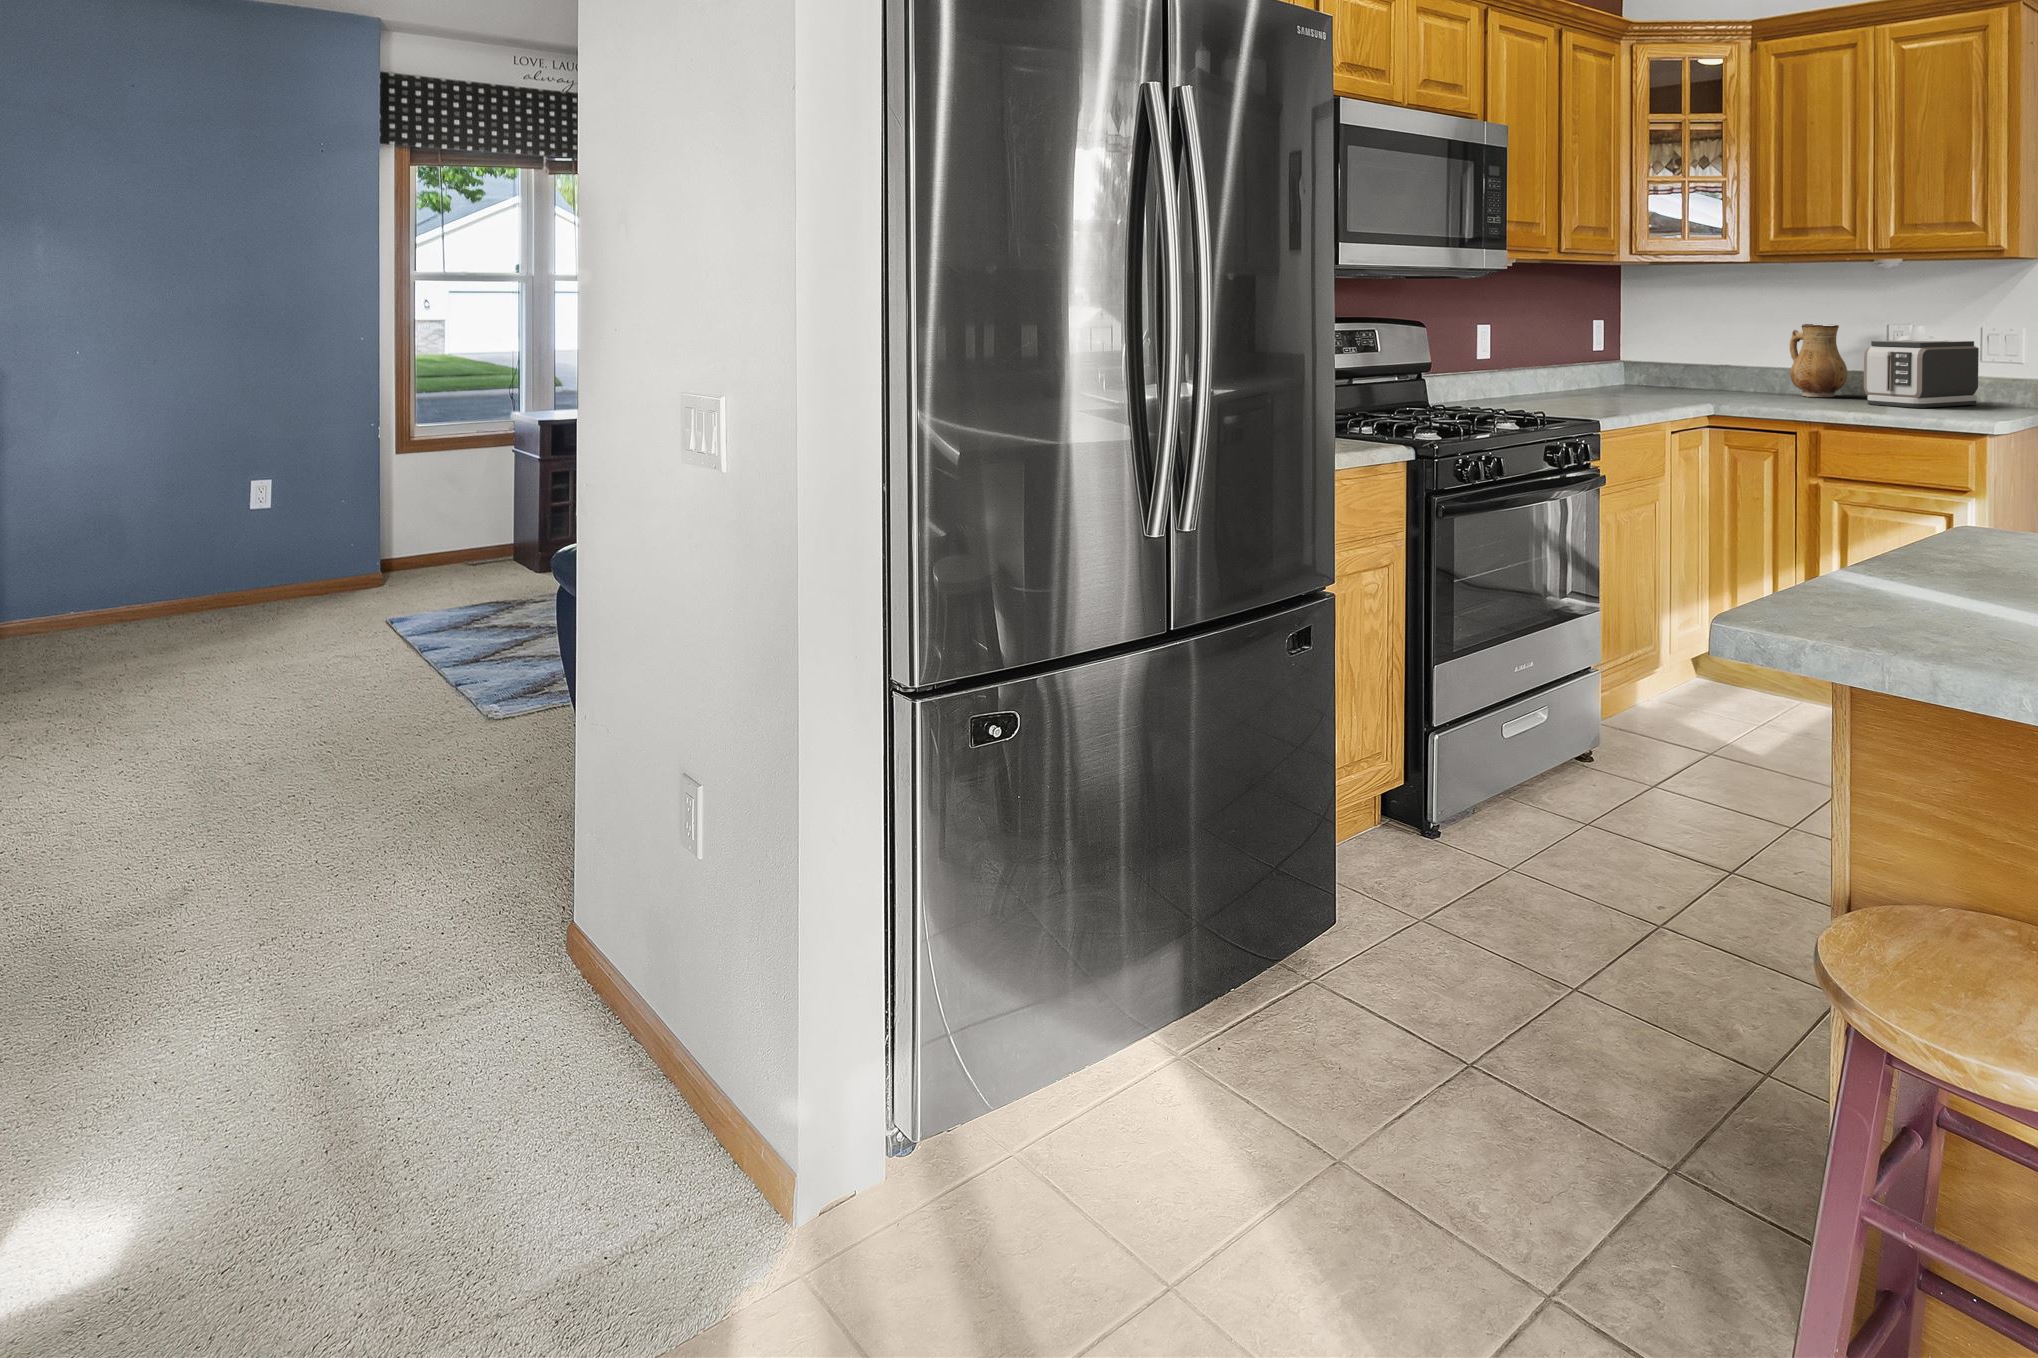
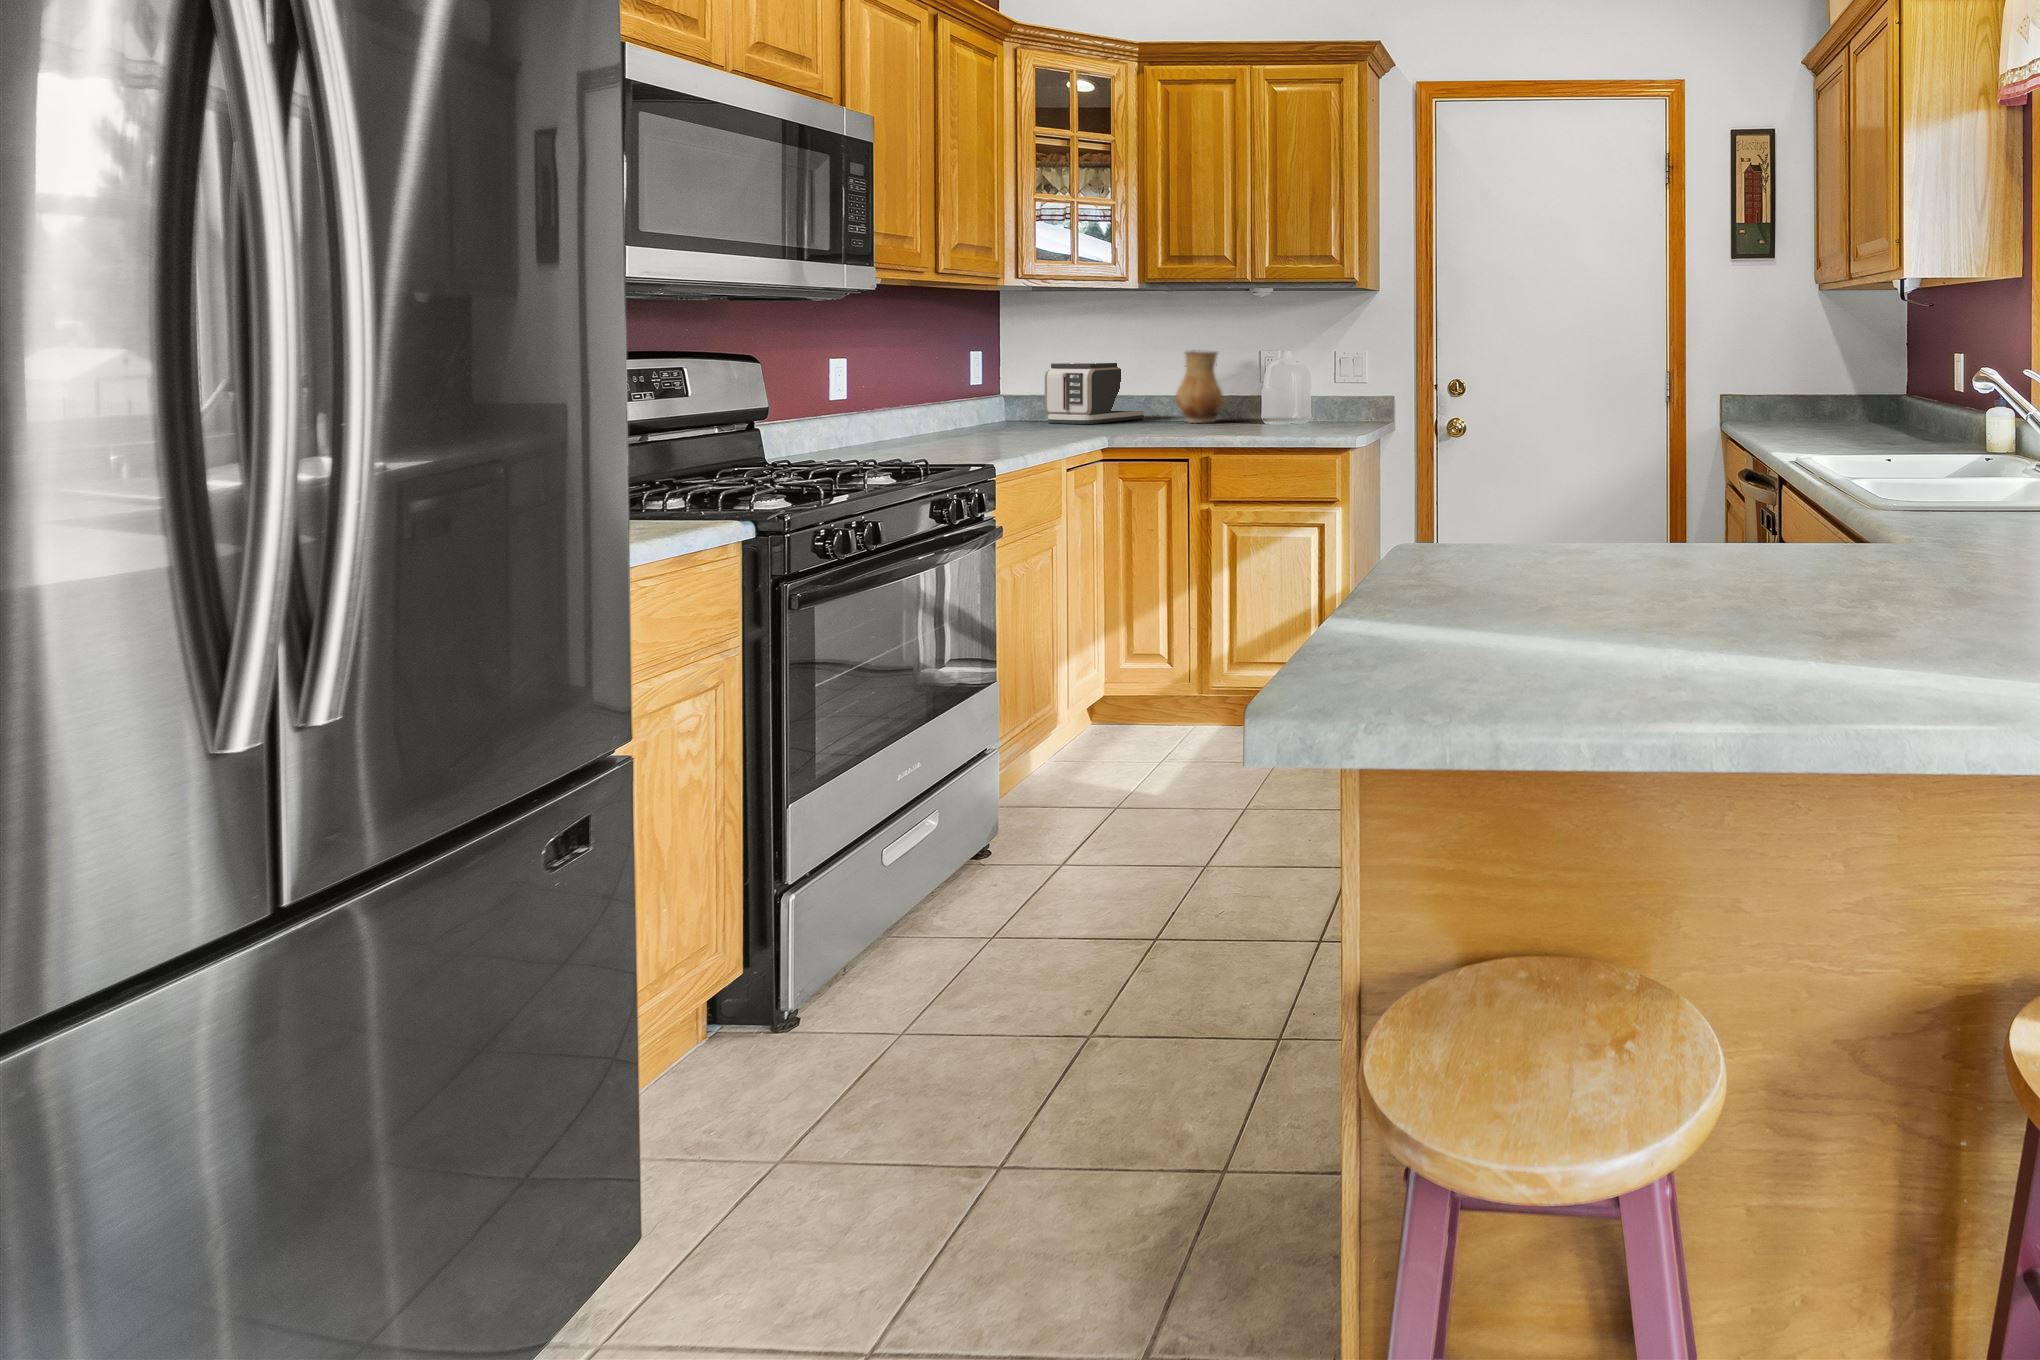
toaster: present [1864,340,1979,408] -> present [1045,363,1144,424]

